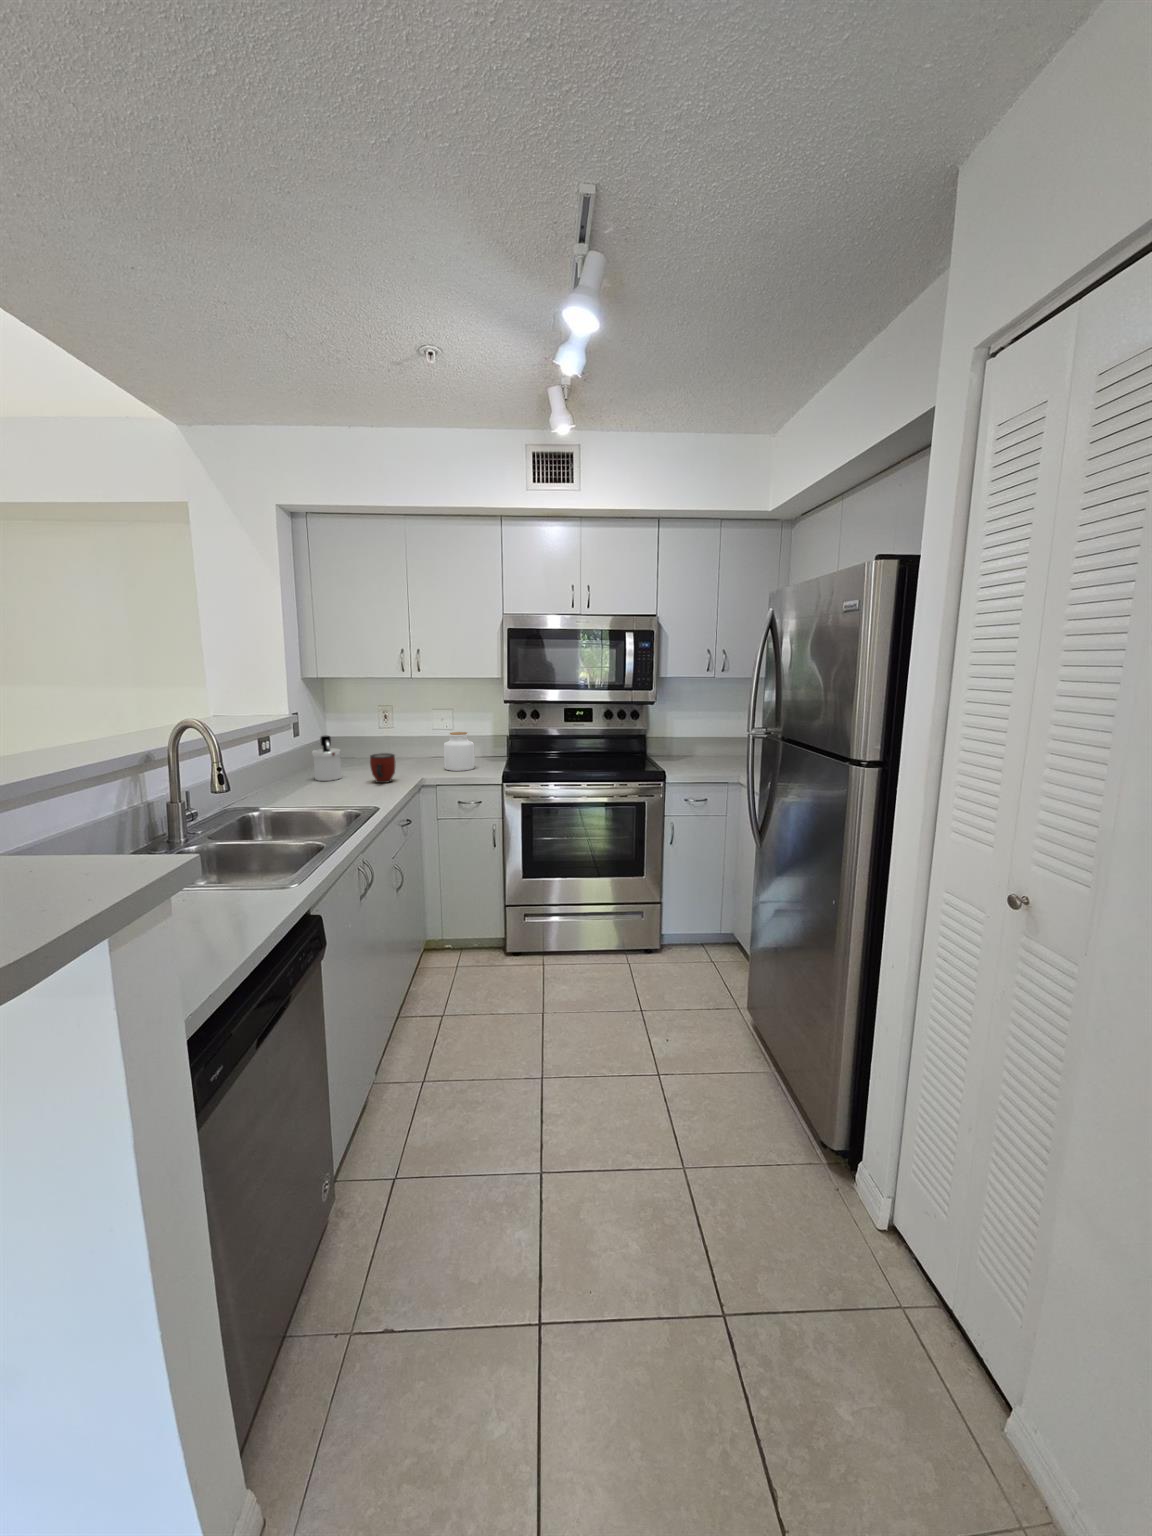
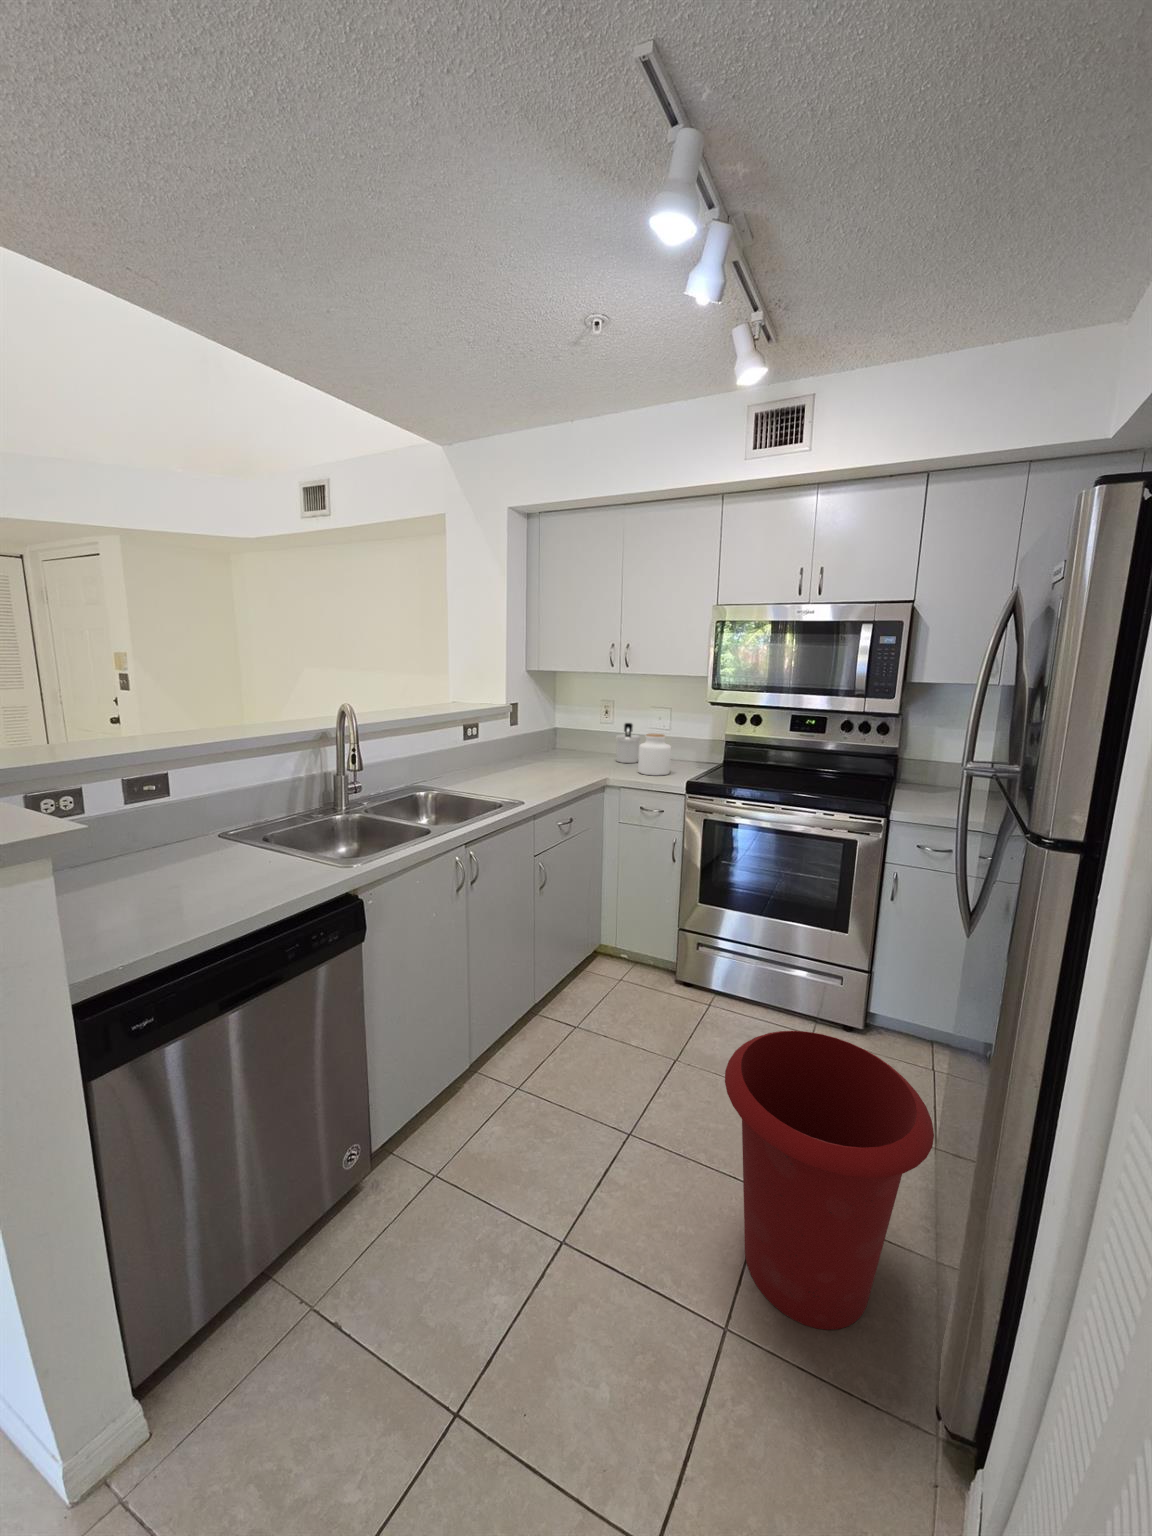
soap dispenser: present [312,736,341,781] -> present [616,723,640,763]
mug: present [370,753,395,783] -> none [555,749,580,778]
waste bin: none [643,936,784,1136] -> present [725,1031,934,1330]

